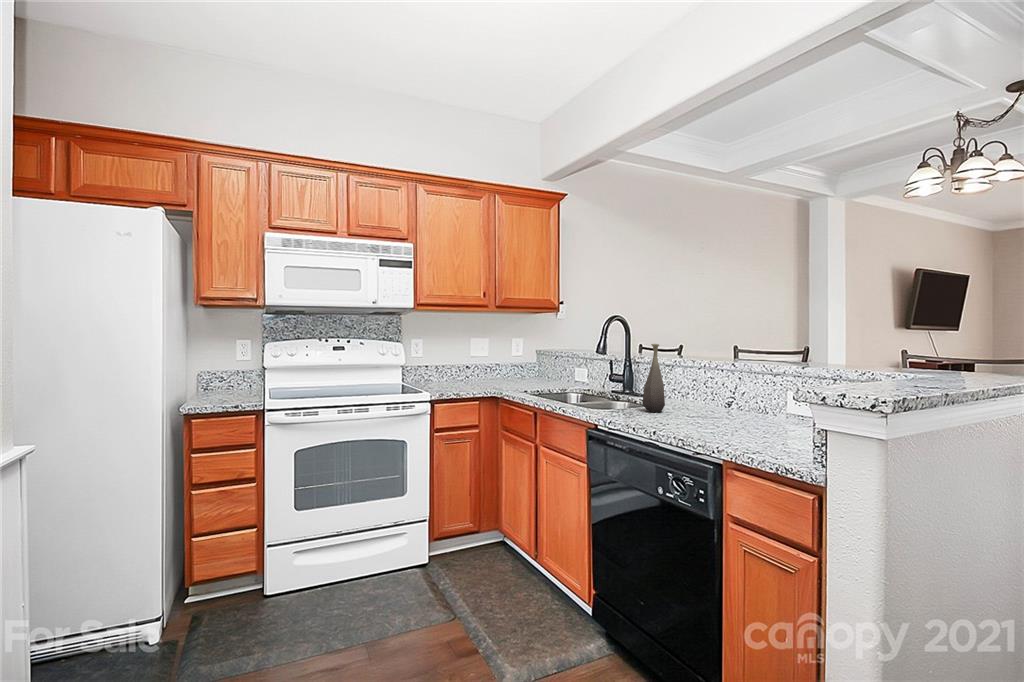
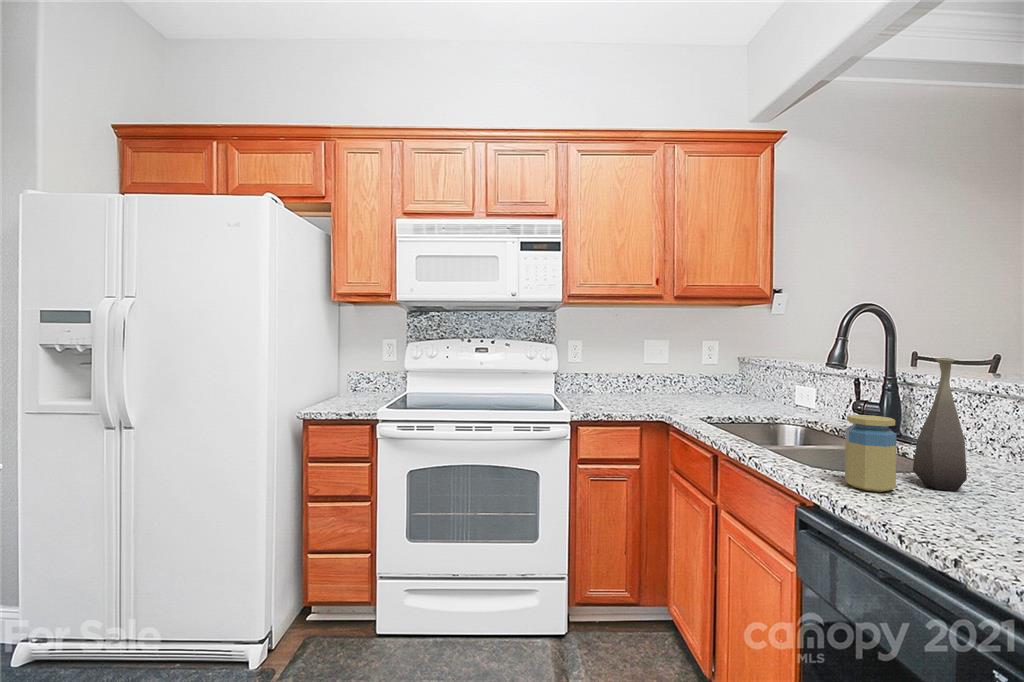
jar: none [612,376,635,415] -> present [845,415,897,492]

